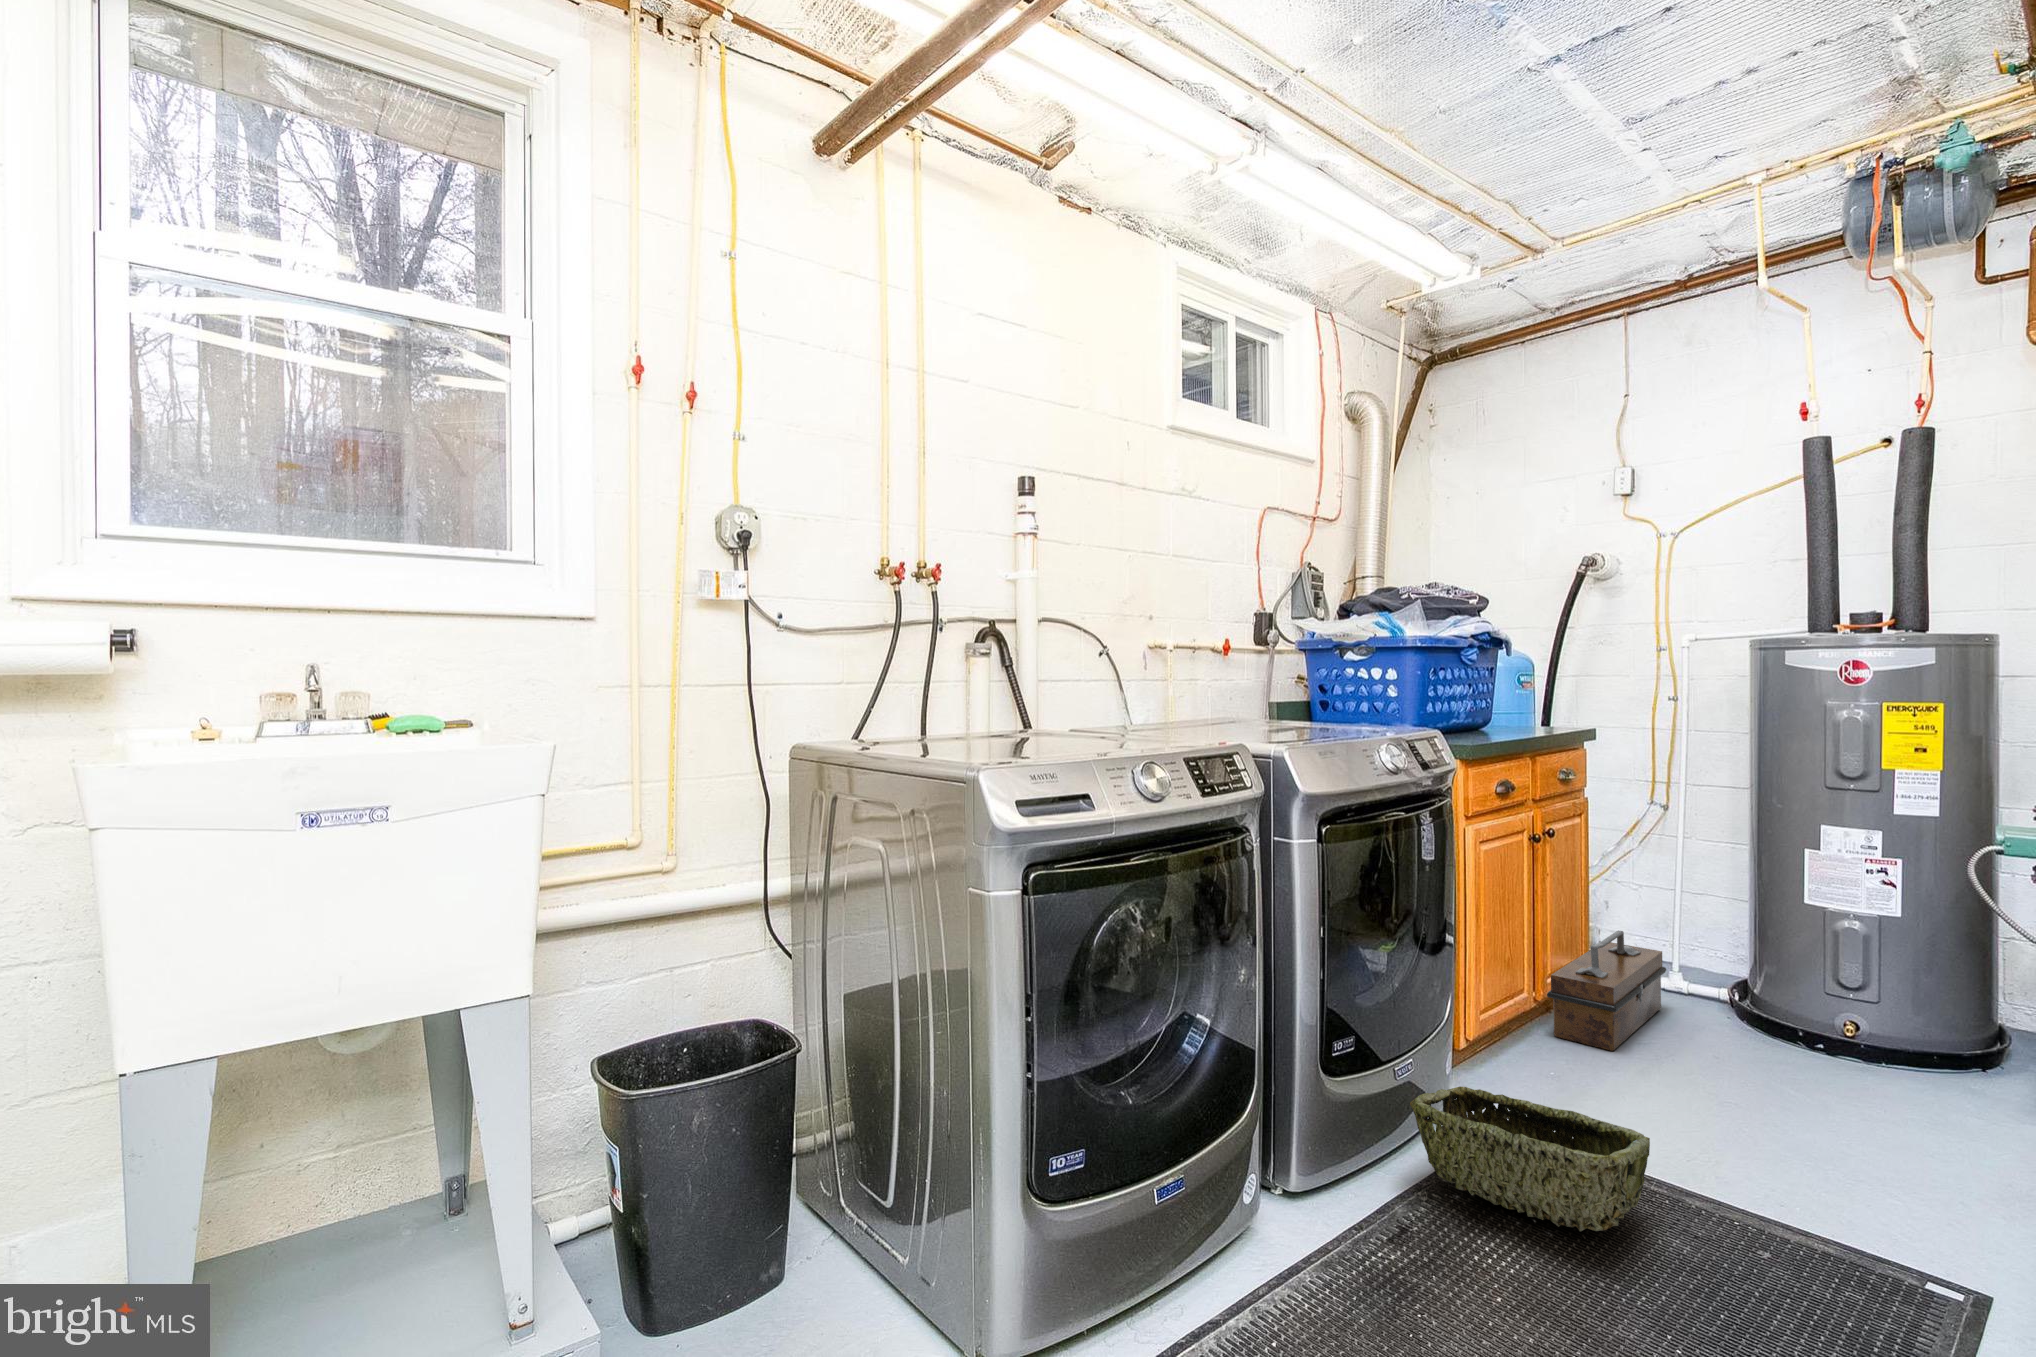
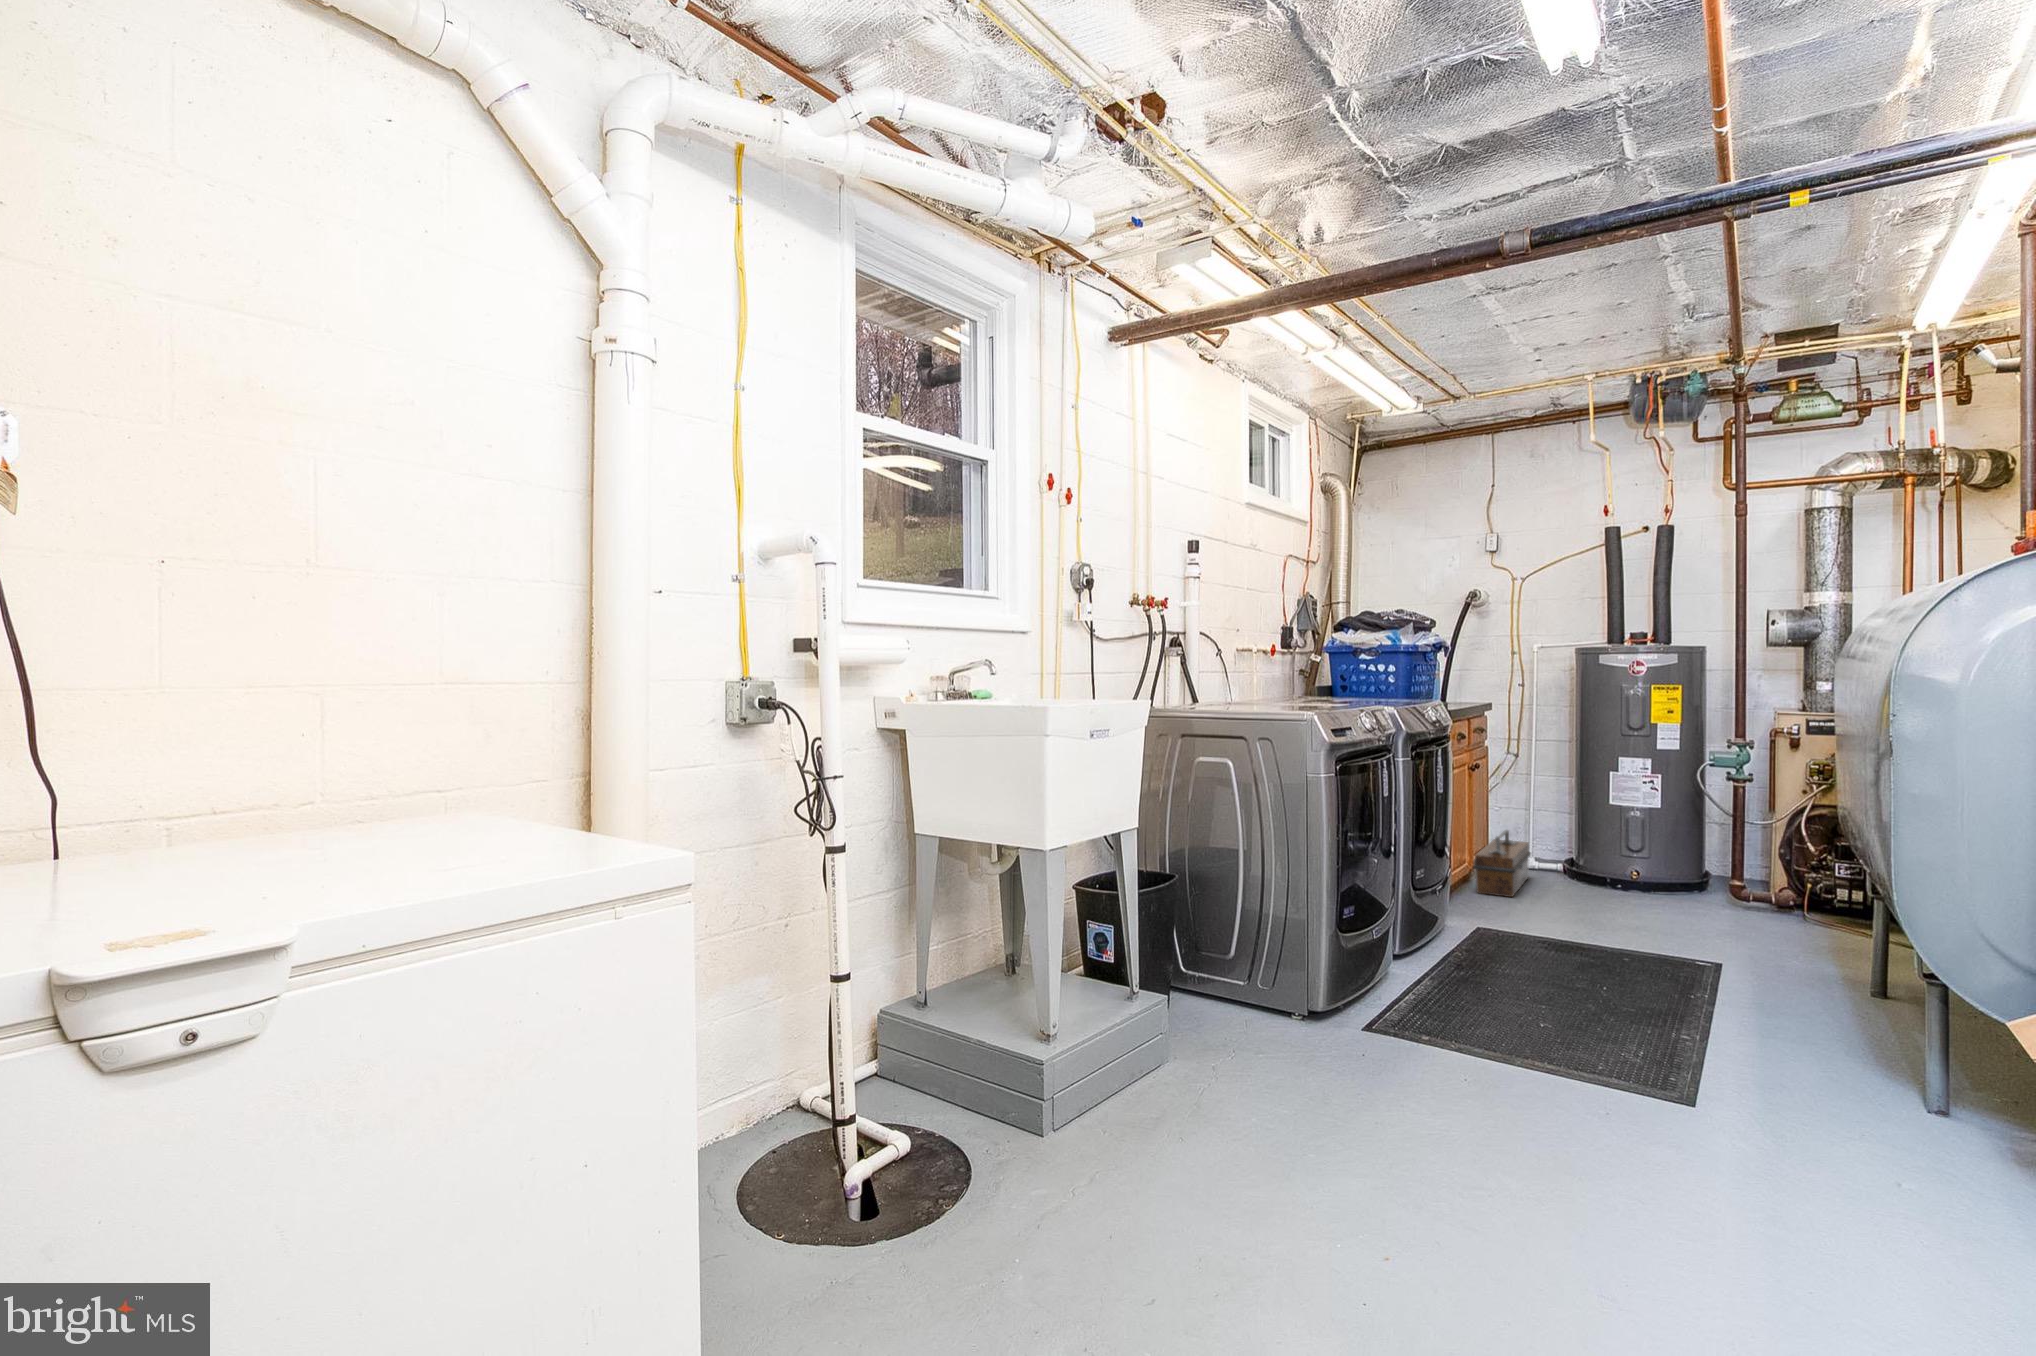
woven basket: present [1410,1086,1650,1232] -> none [1442,903,1565,958]

